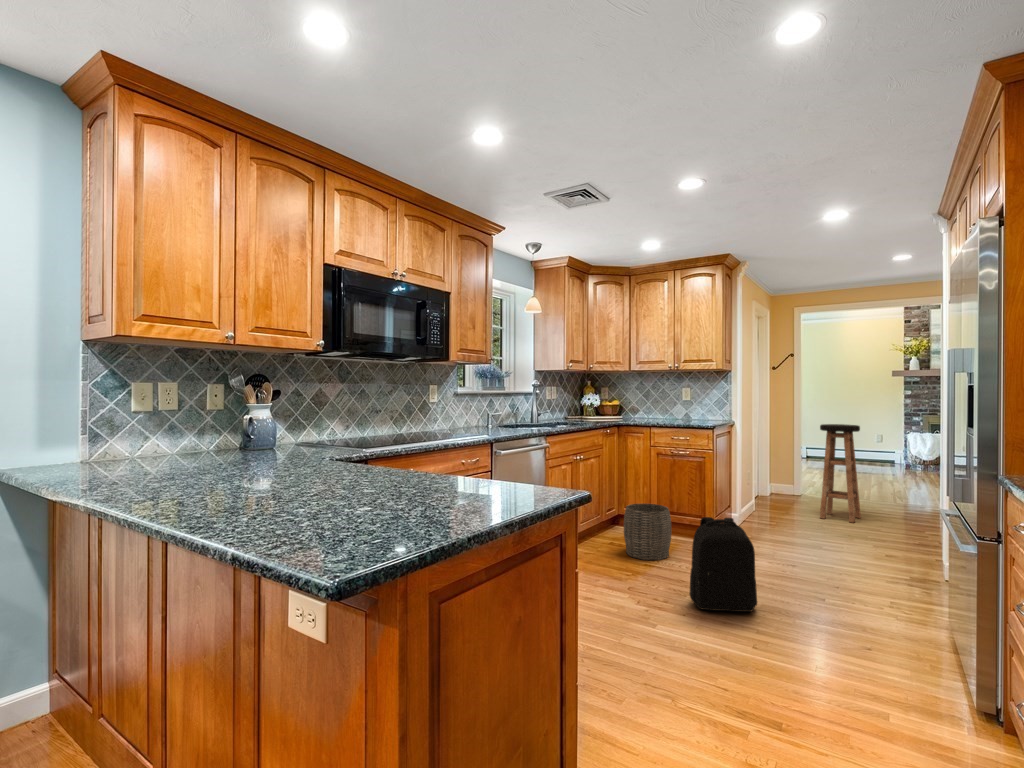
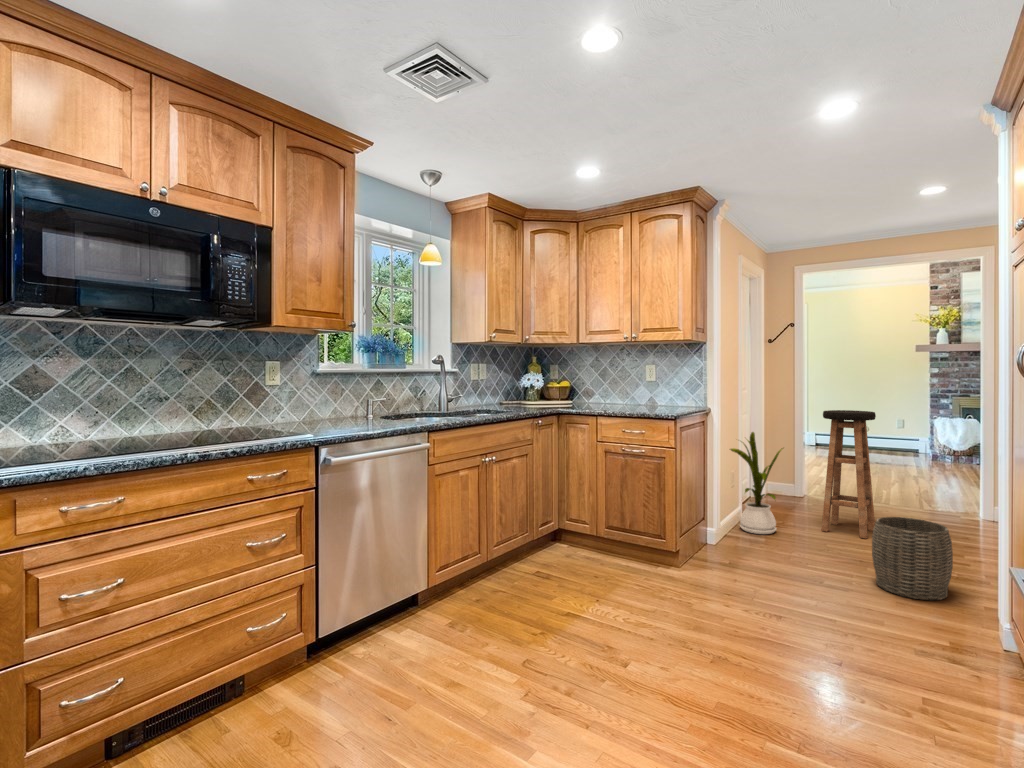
house plant: none [749,440,792,521] -> present [730,432,783,534]
woven basket: present [624,503,671,560] -> present [872,517,953,600]
backpack: present [690,517,757,612] -> none [597,560,700,721]

